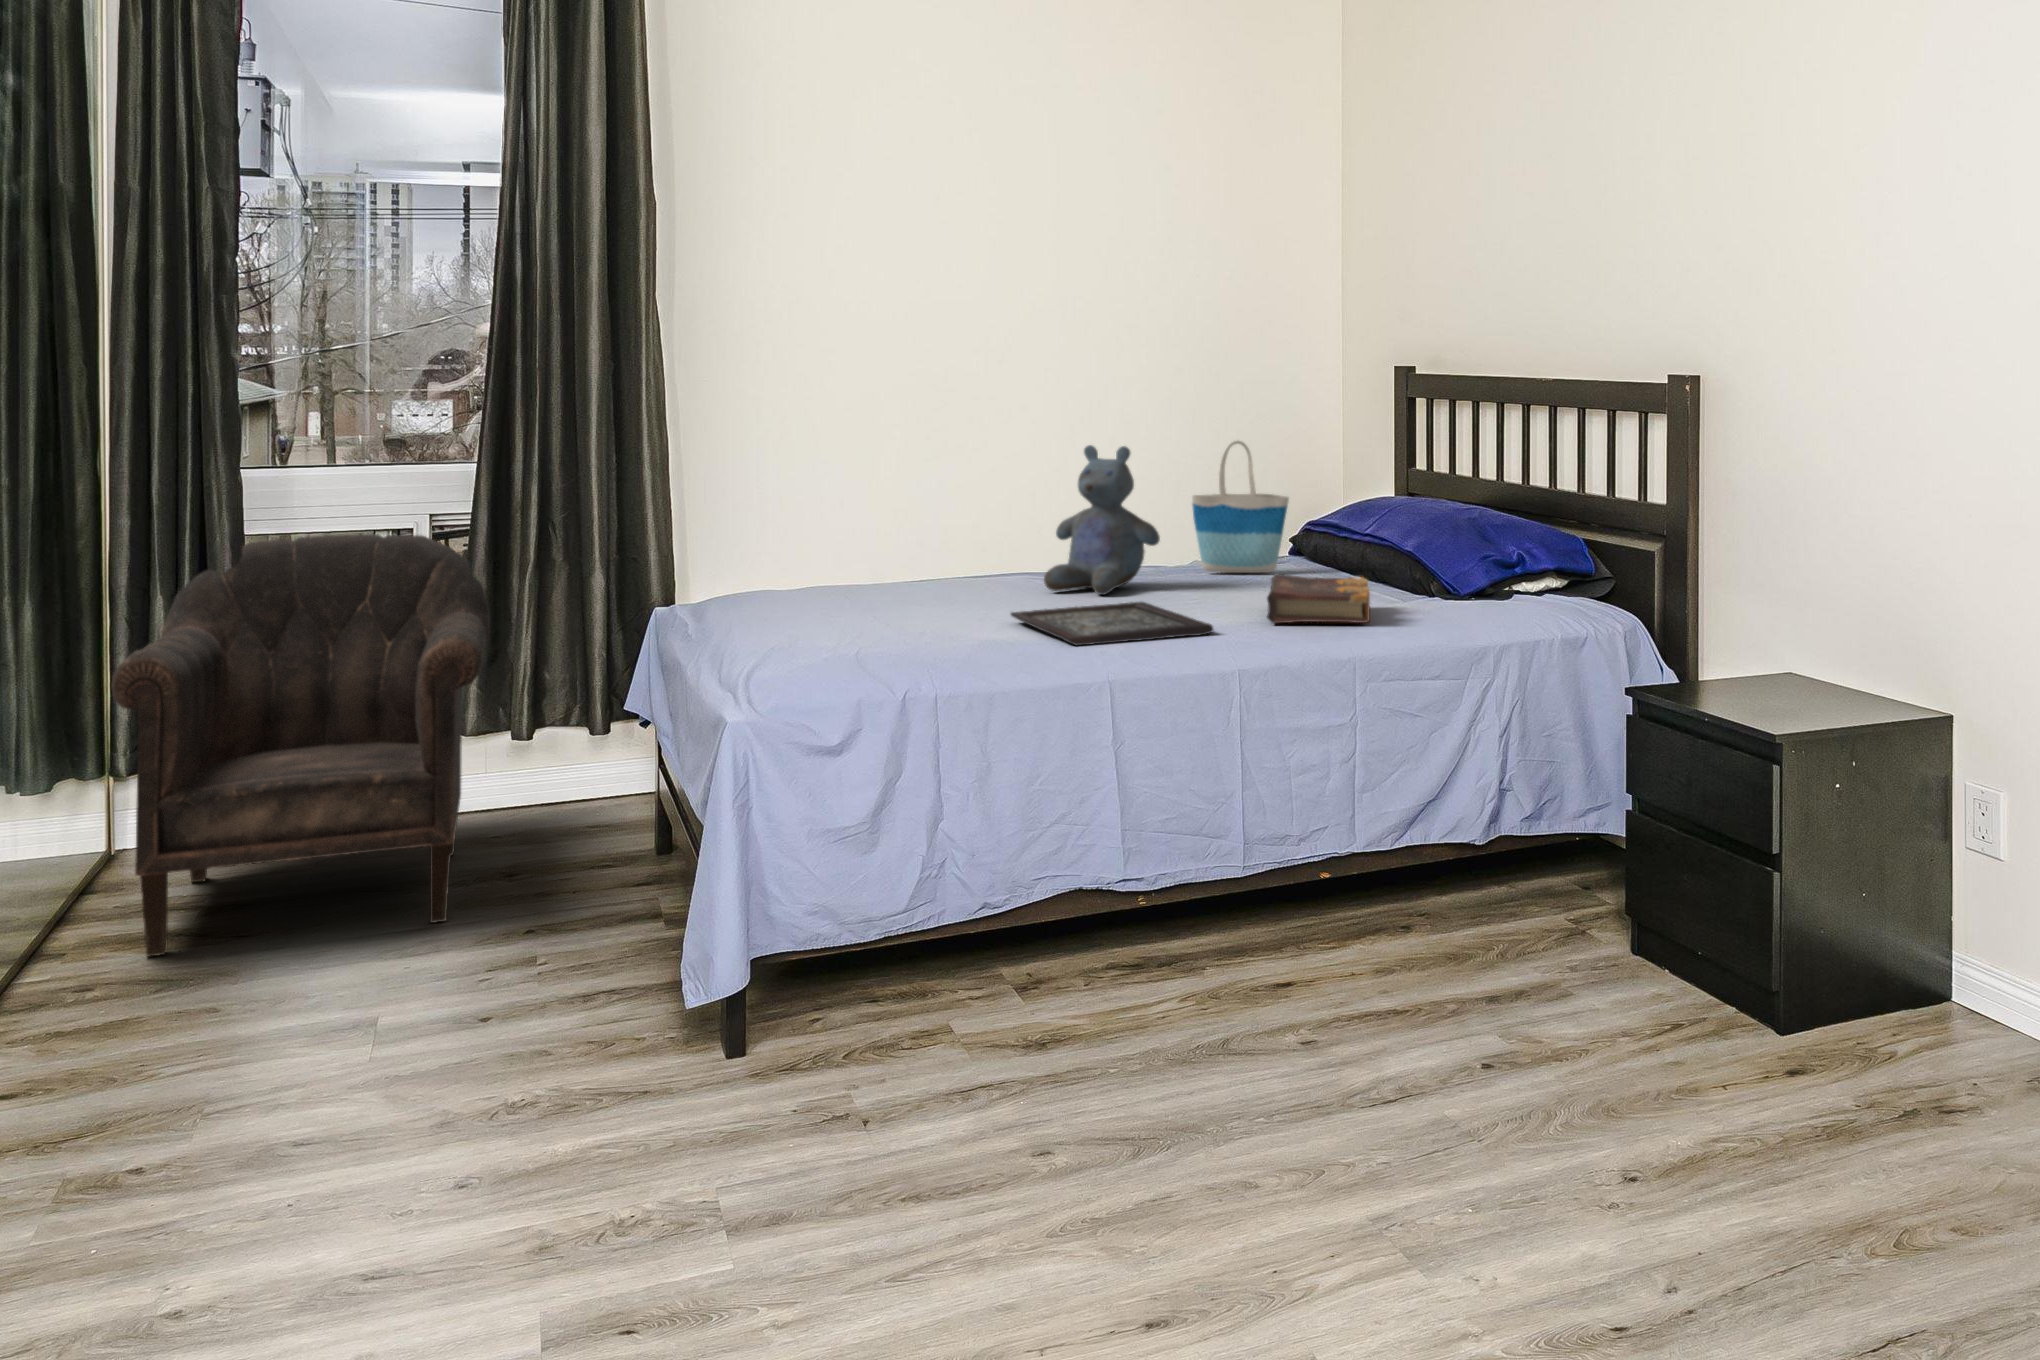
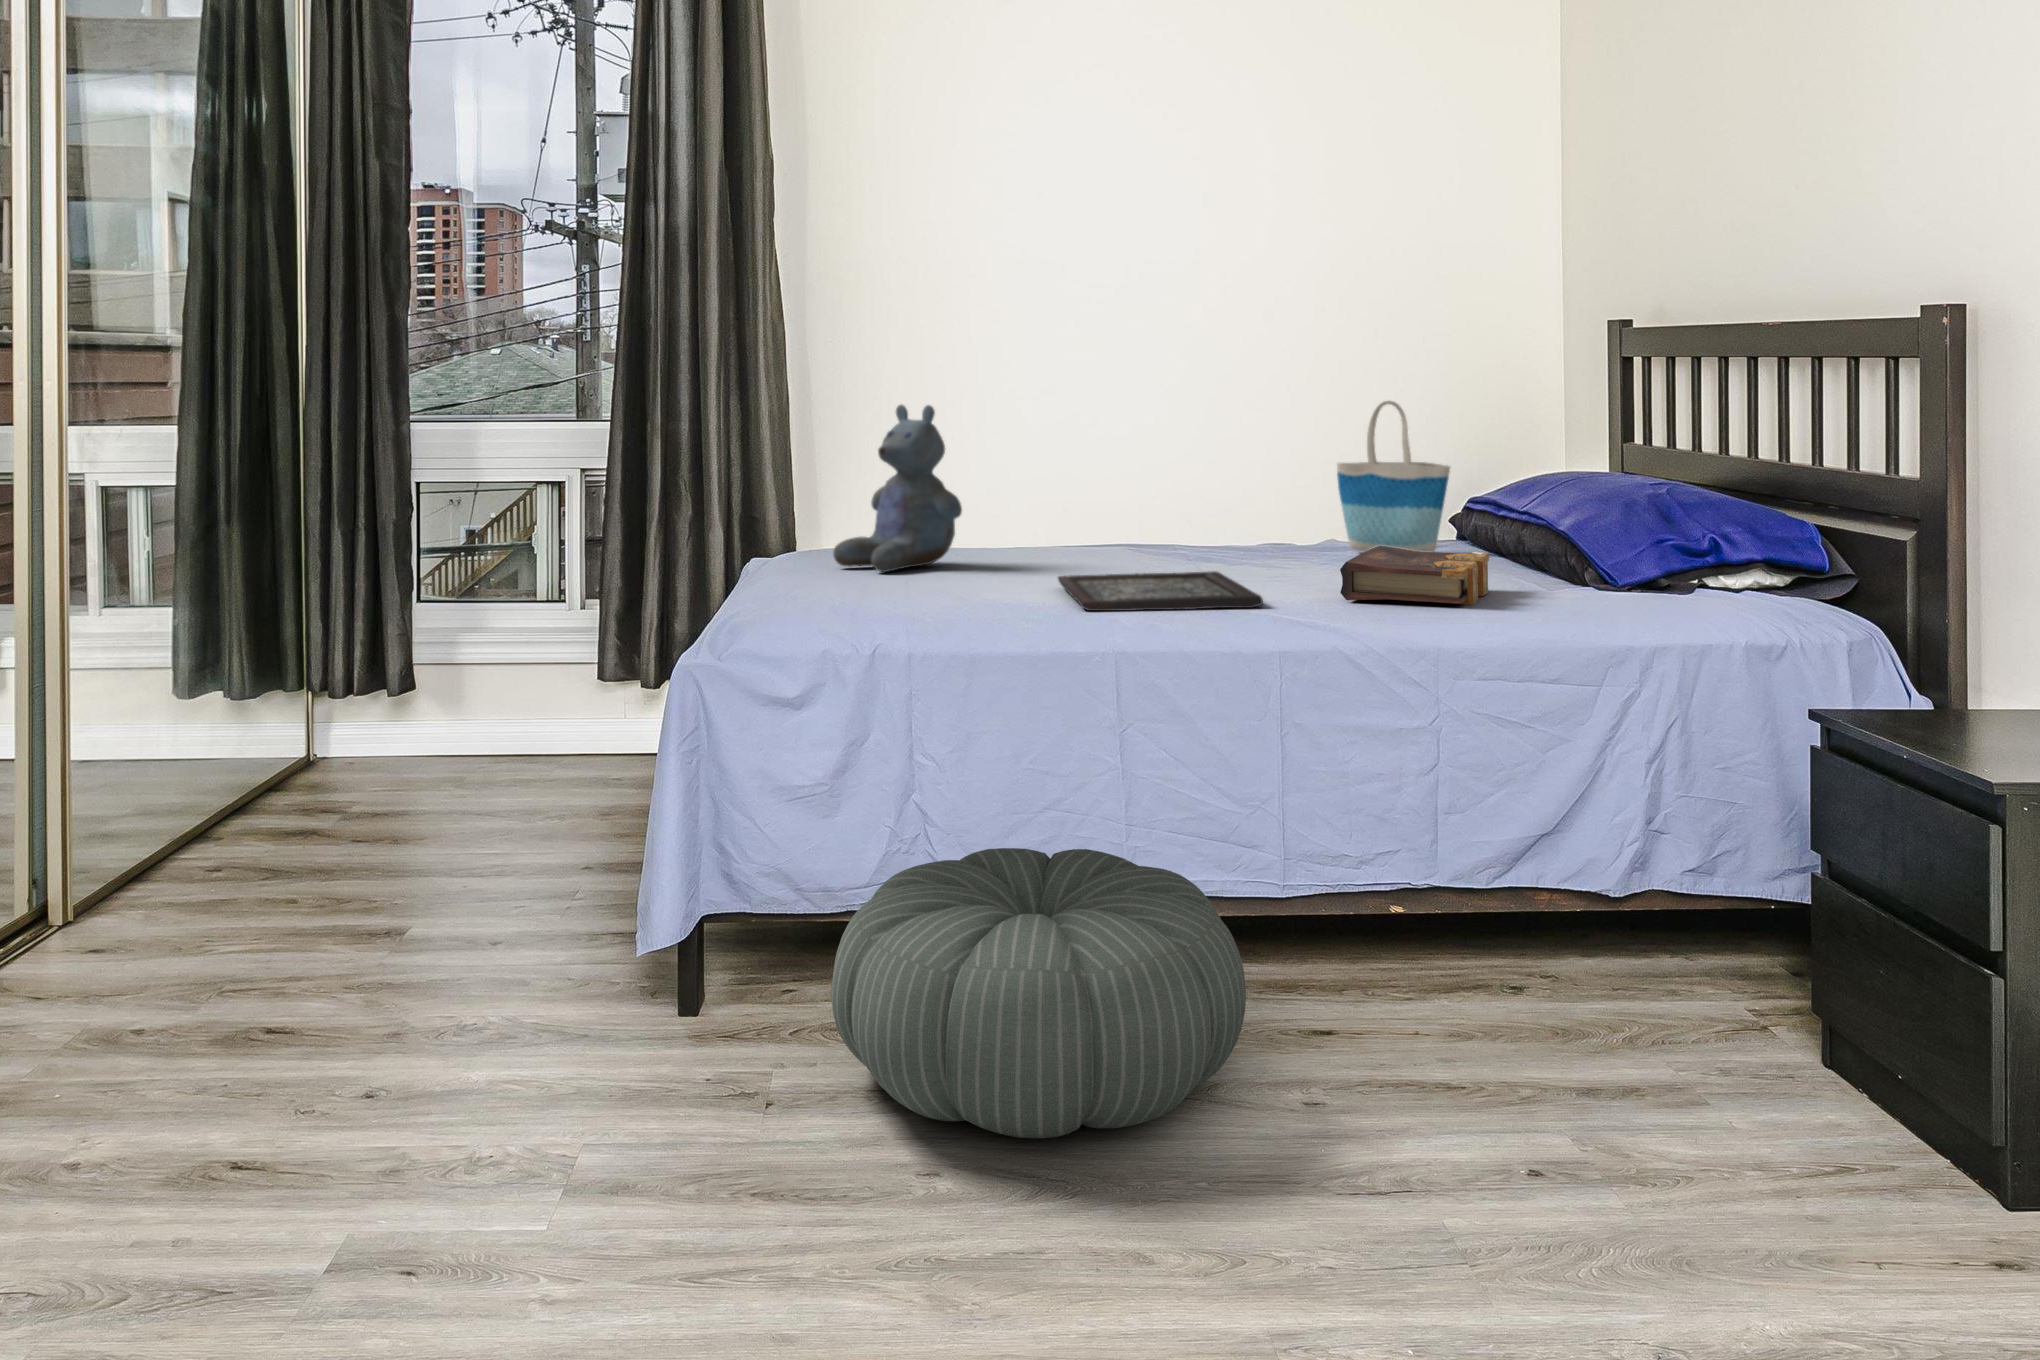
stuffed bear: present [1044,445,1160,595] -> present [833,405,962,572]
armchair: present [112,534,490,956] -> none [238,485,618,861]
pouf: none [901,853,1249,1095] -> present [831,848,1246,1138]

